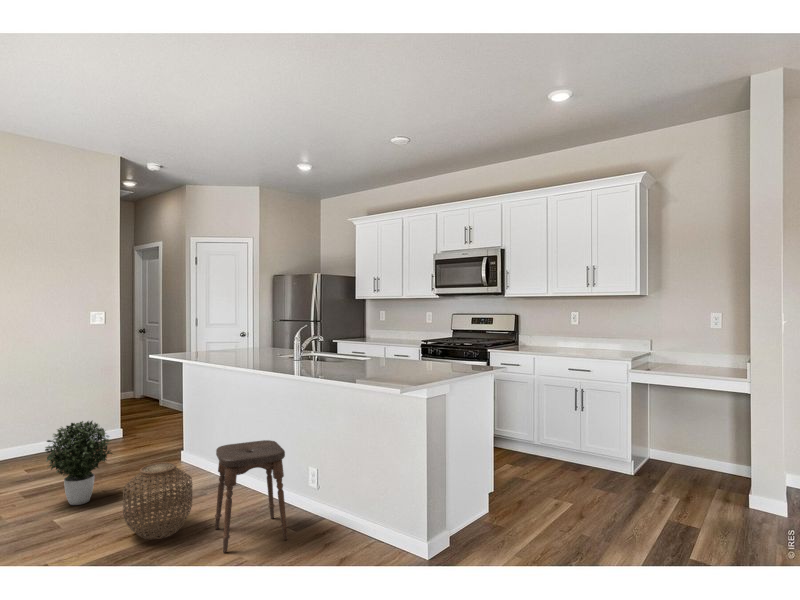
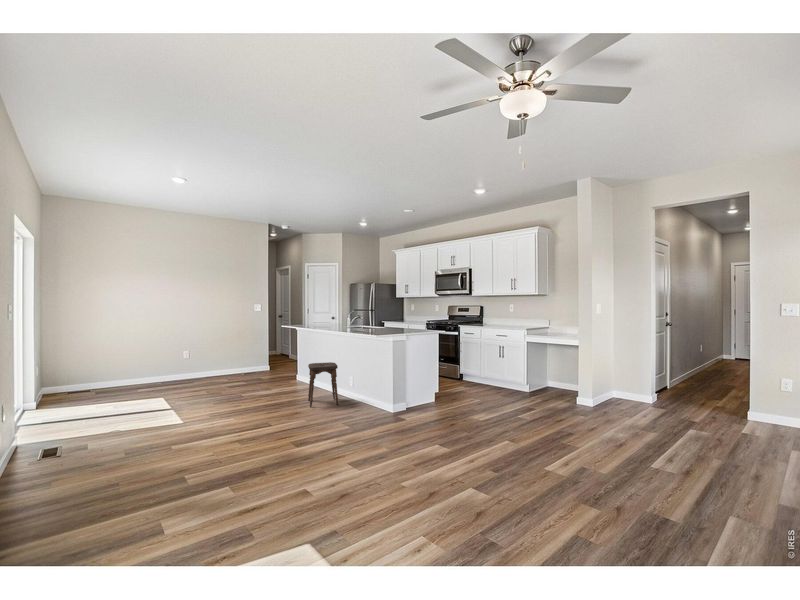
potted plant: present [45,421,112,505] -> none [237,354,265,392]
woven basket: present [123,462,192,539] -> none [270,370,299,402]

